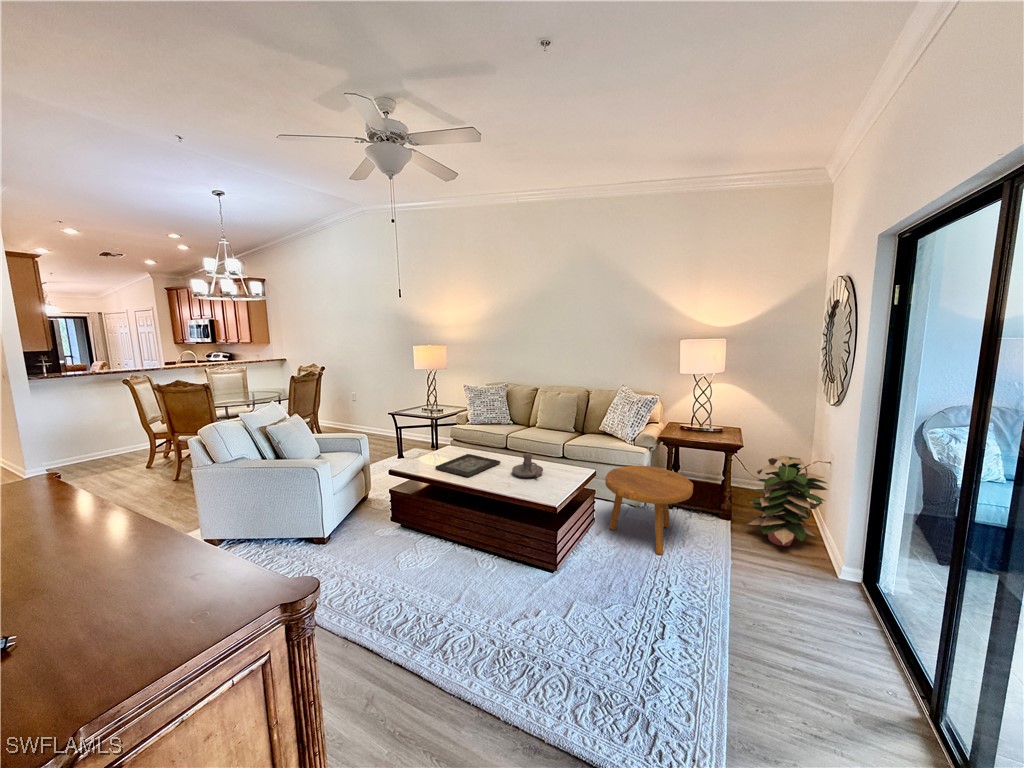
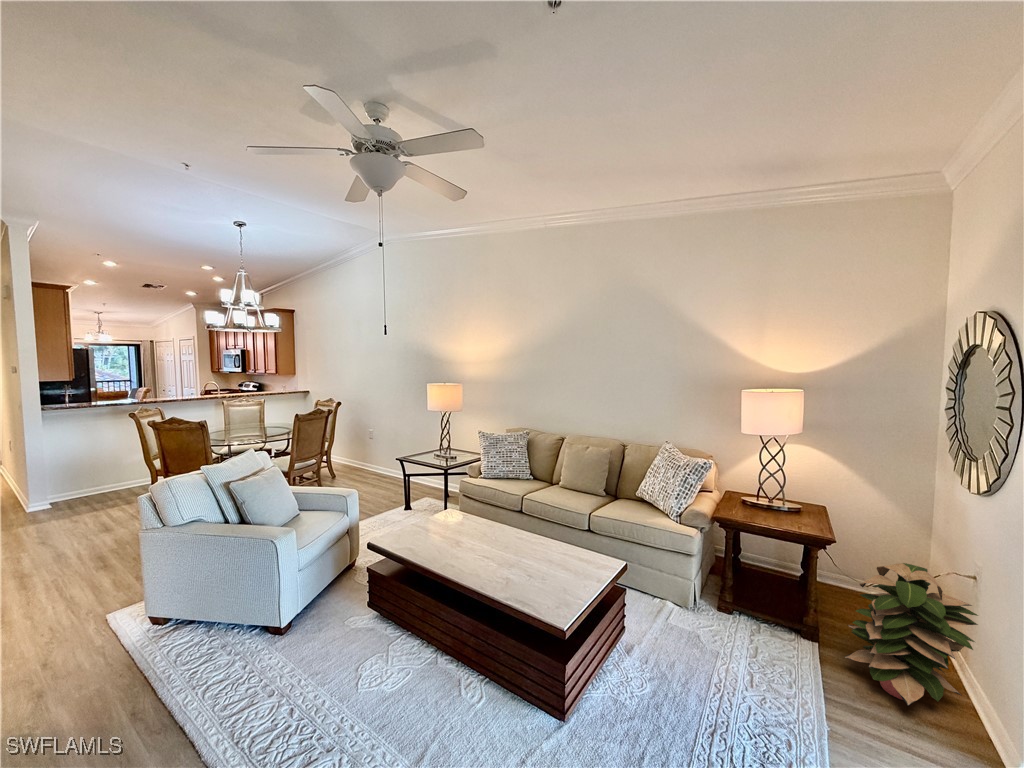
candle holder: present [512,453,543,477] -> none [517,534,557,570]
decorative tray: present [435,454,501,477] -> none [424,523,506,561]
footstool: present [605,466,693,555] -> none [640,556,765,700]

